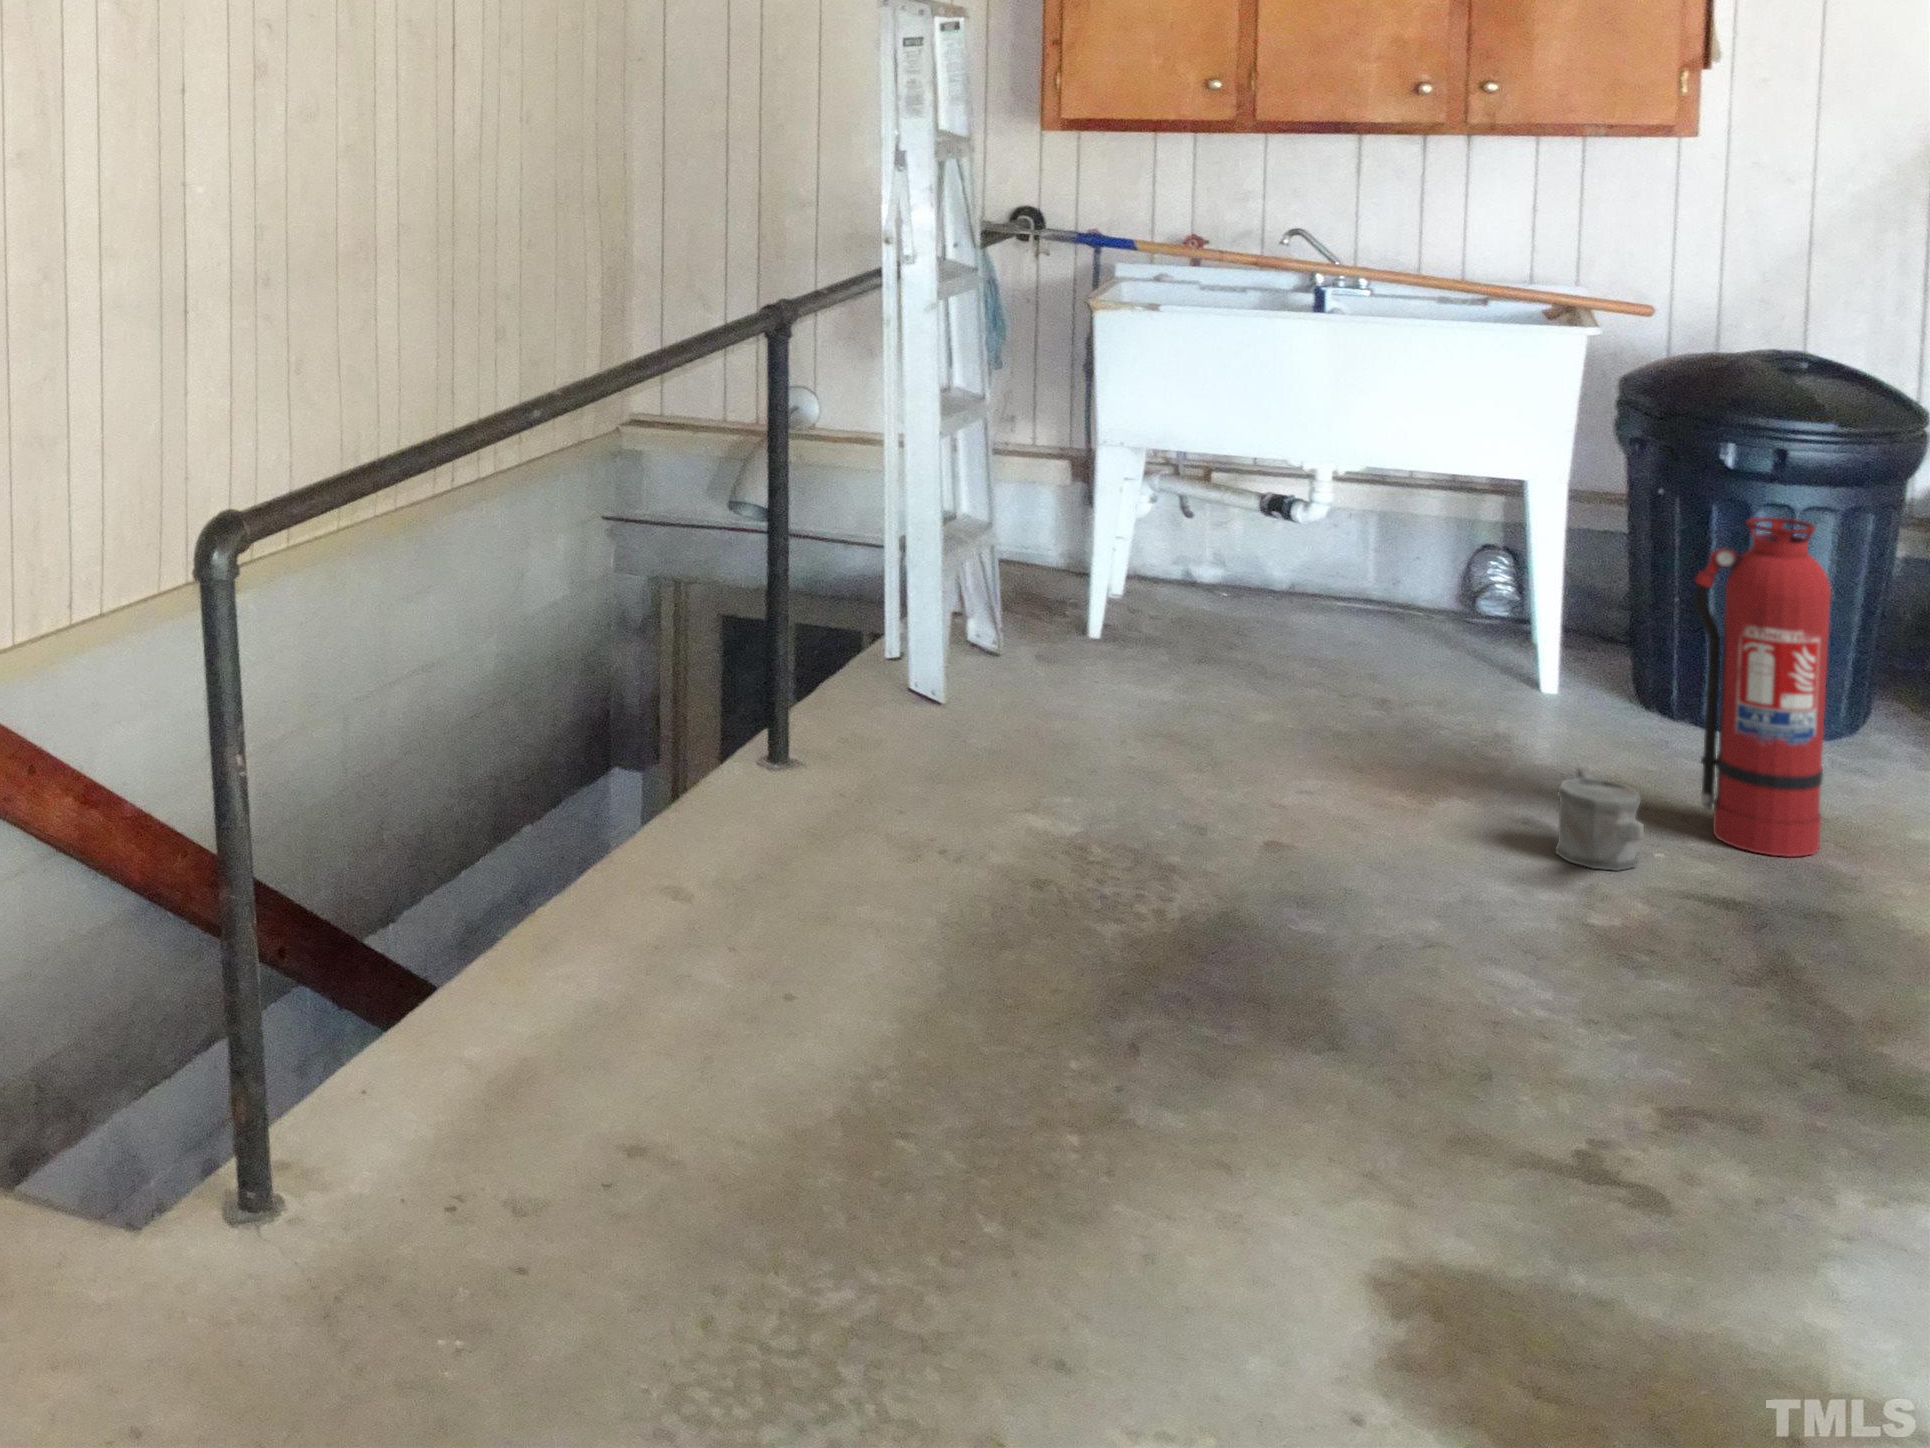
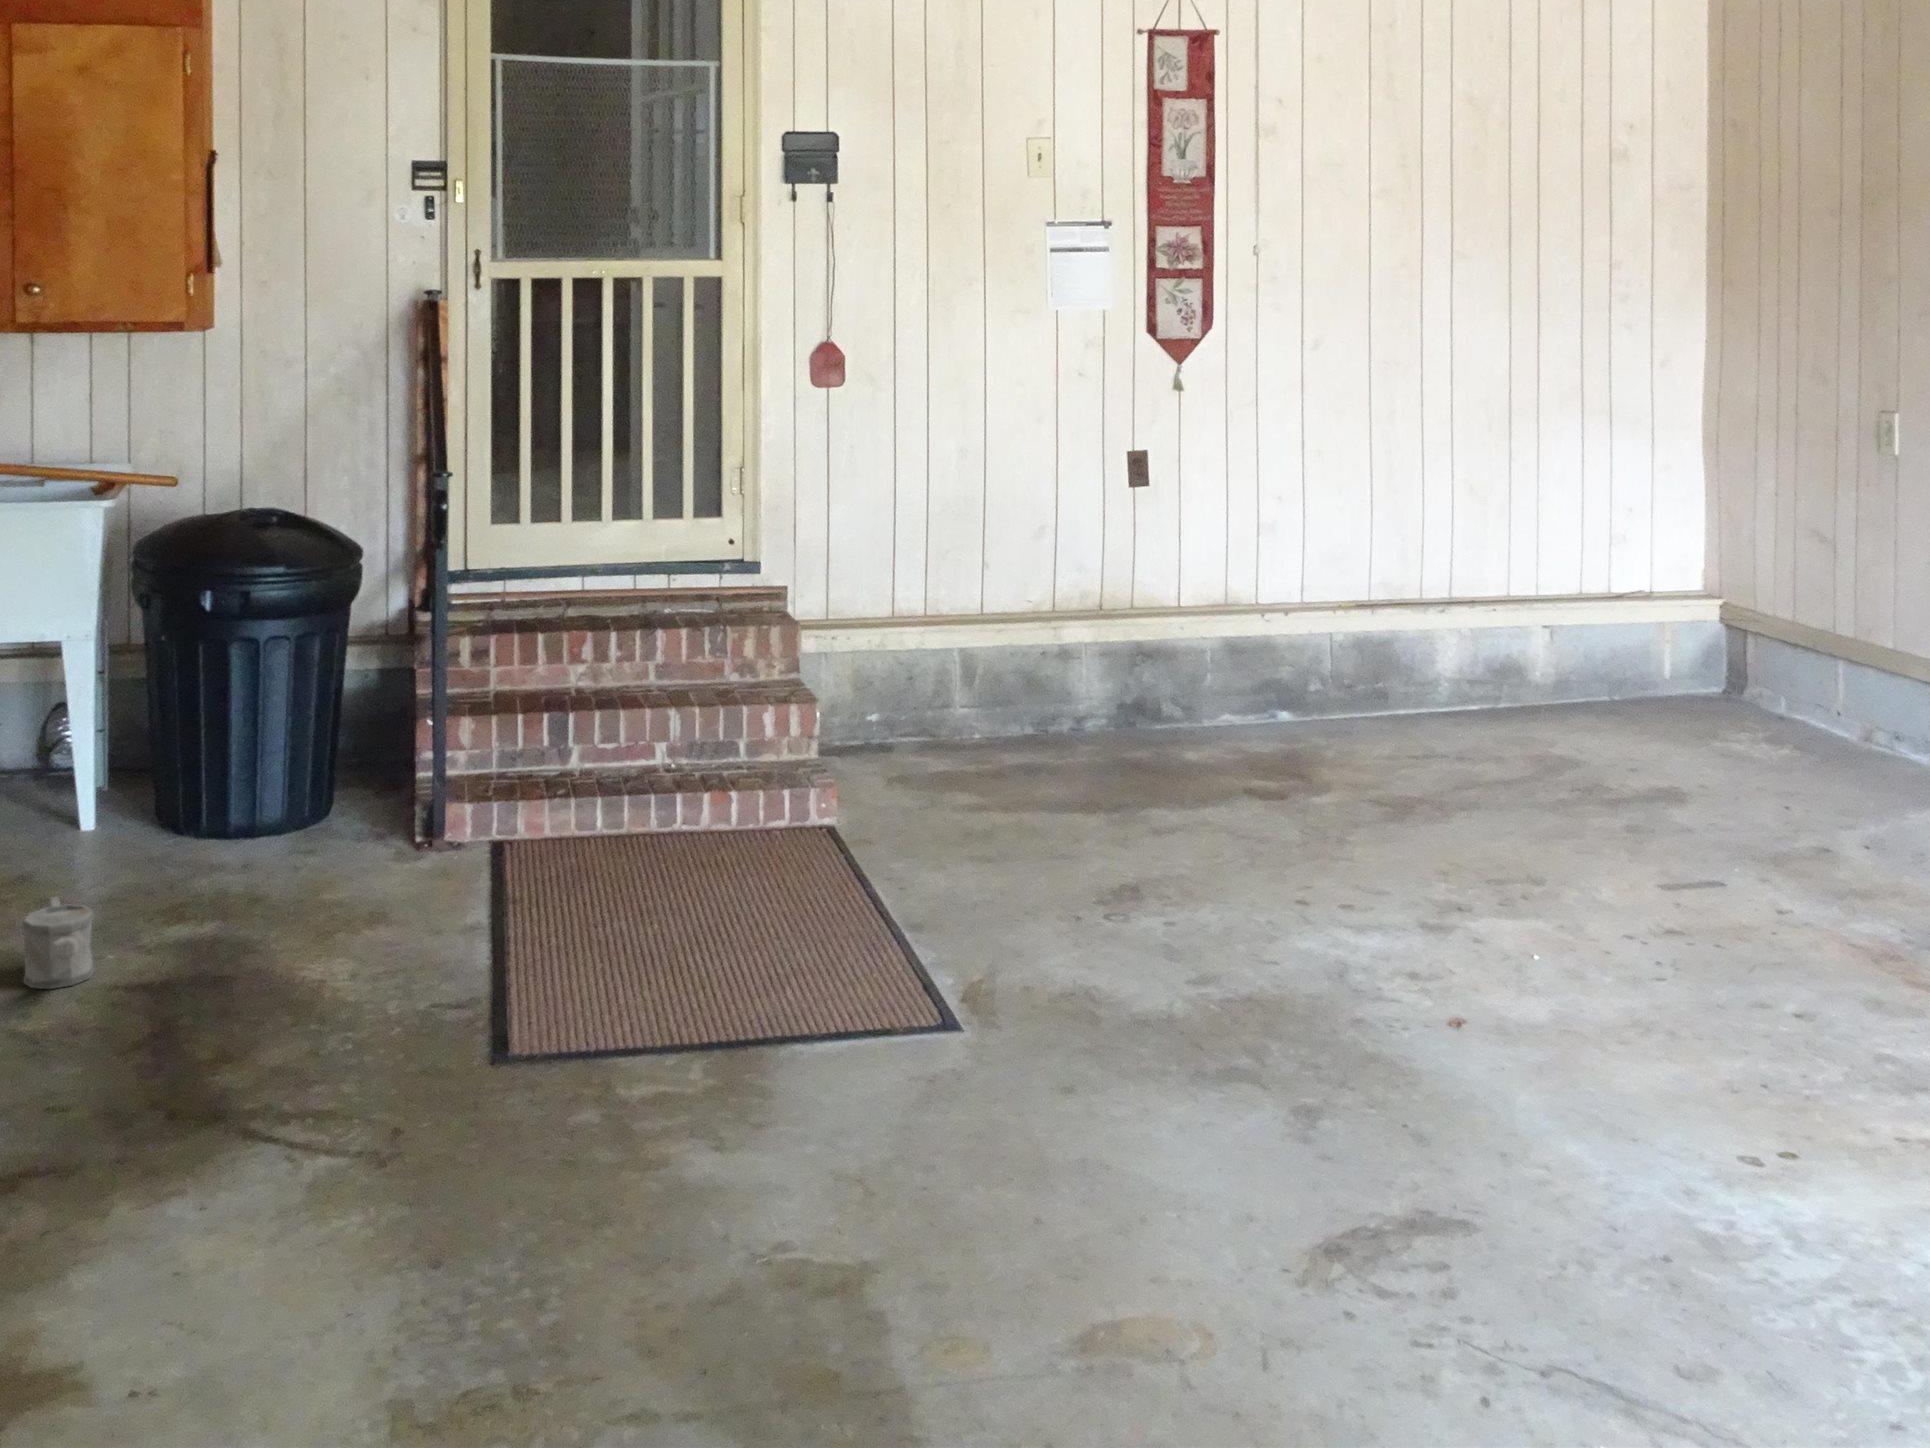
fire extinguisher: present [1694,517,1831,857] -> none [144,650,250,941]

